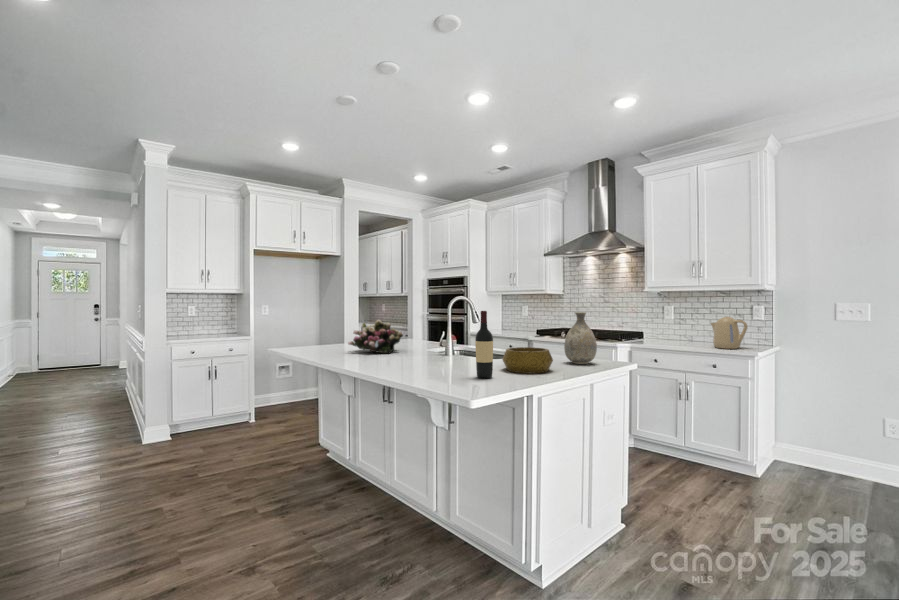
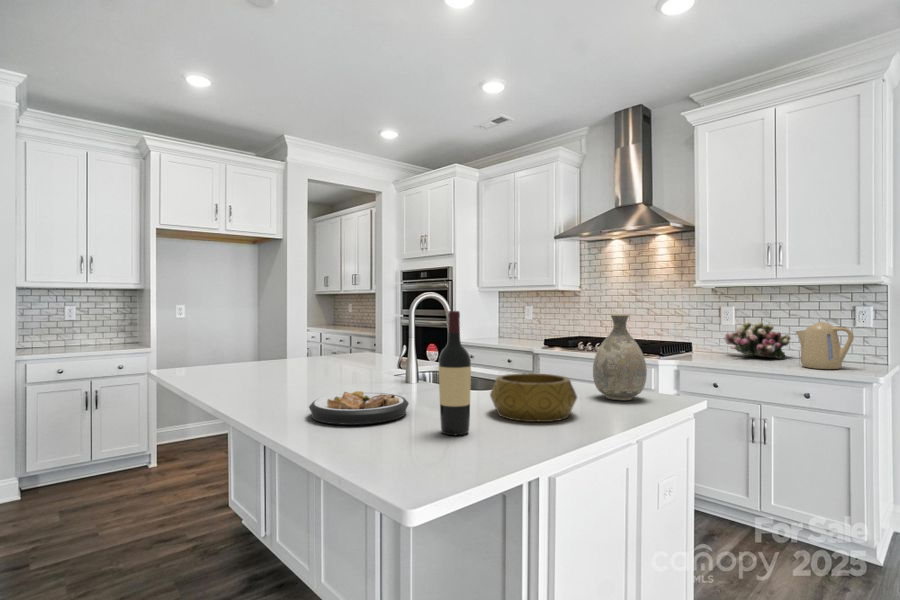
flower arrangement: present [348,320,403,353] -> present [724,321,790,359]
plate: none [399,357,456,374] -> present [309,391,409,425]

